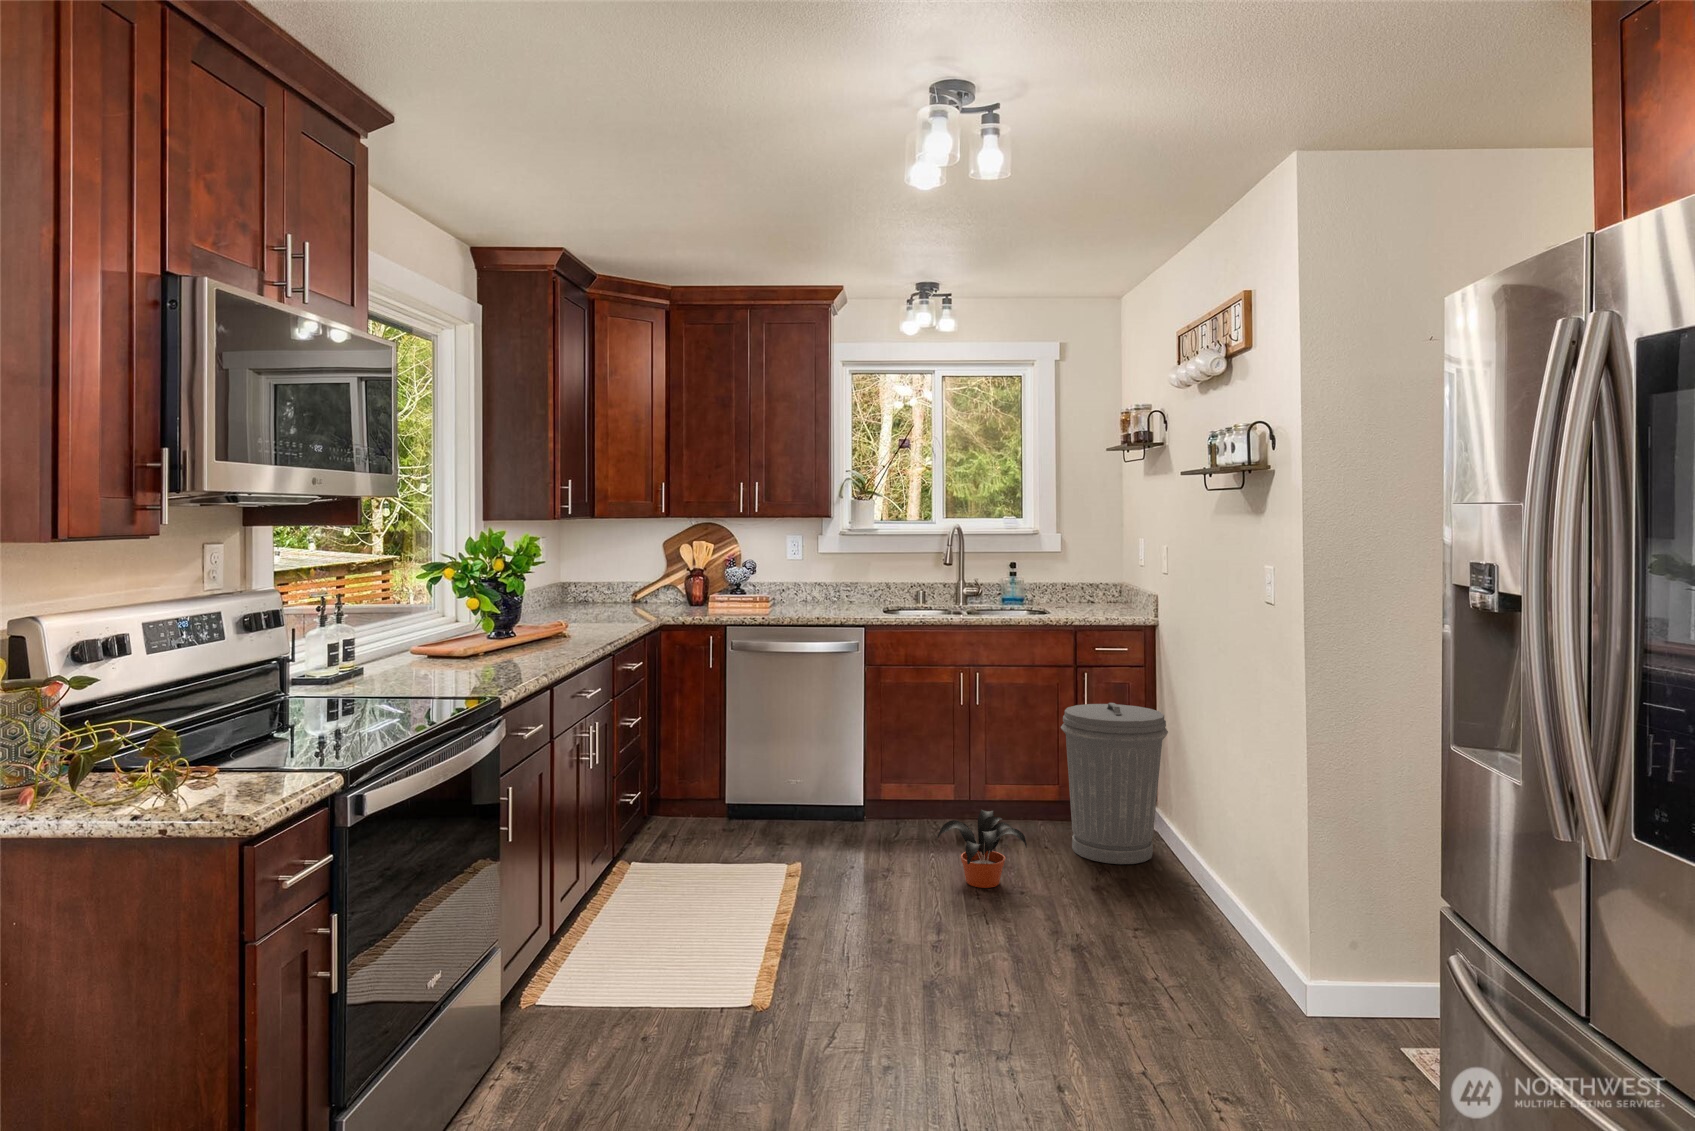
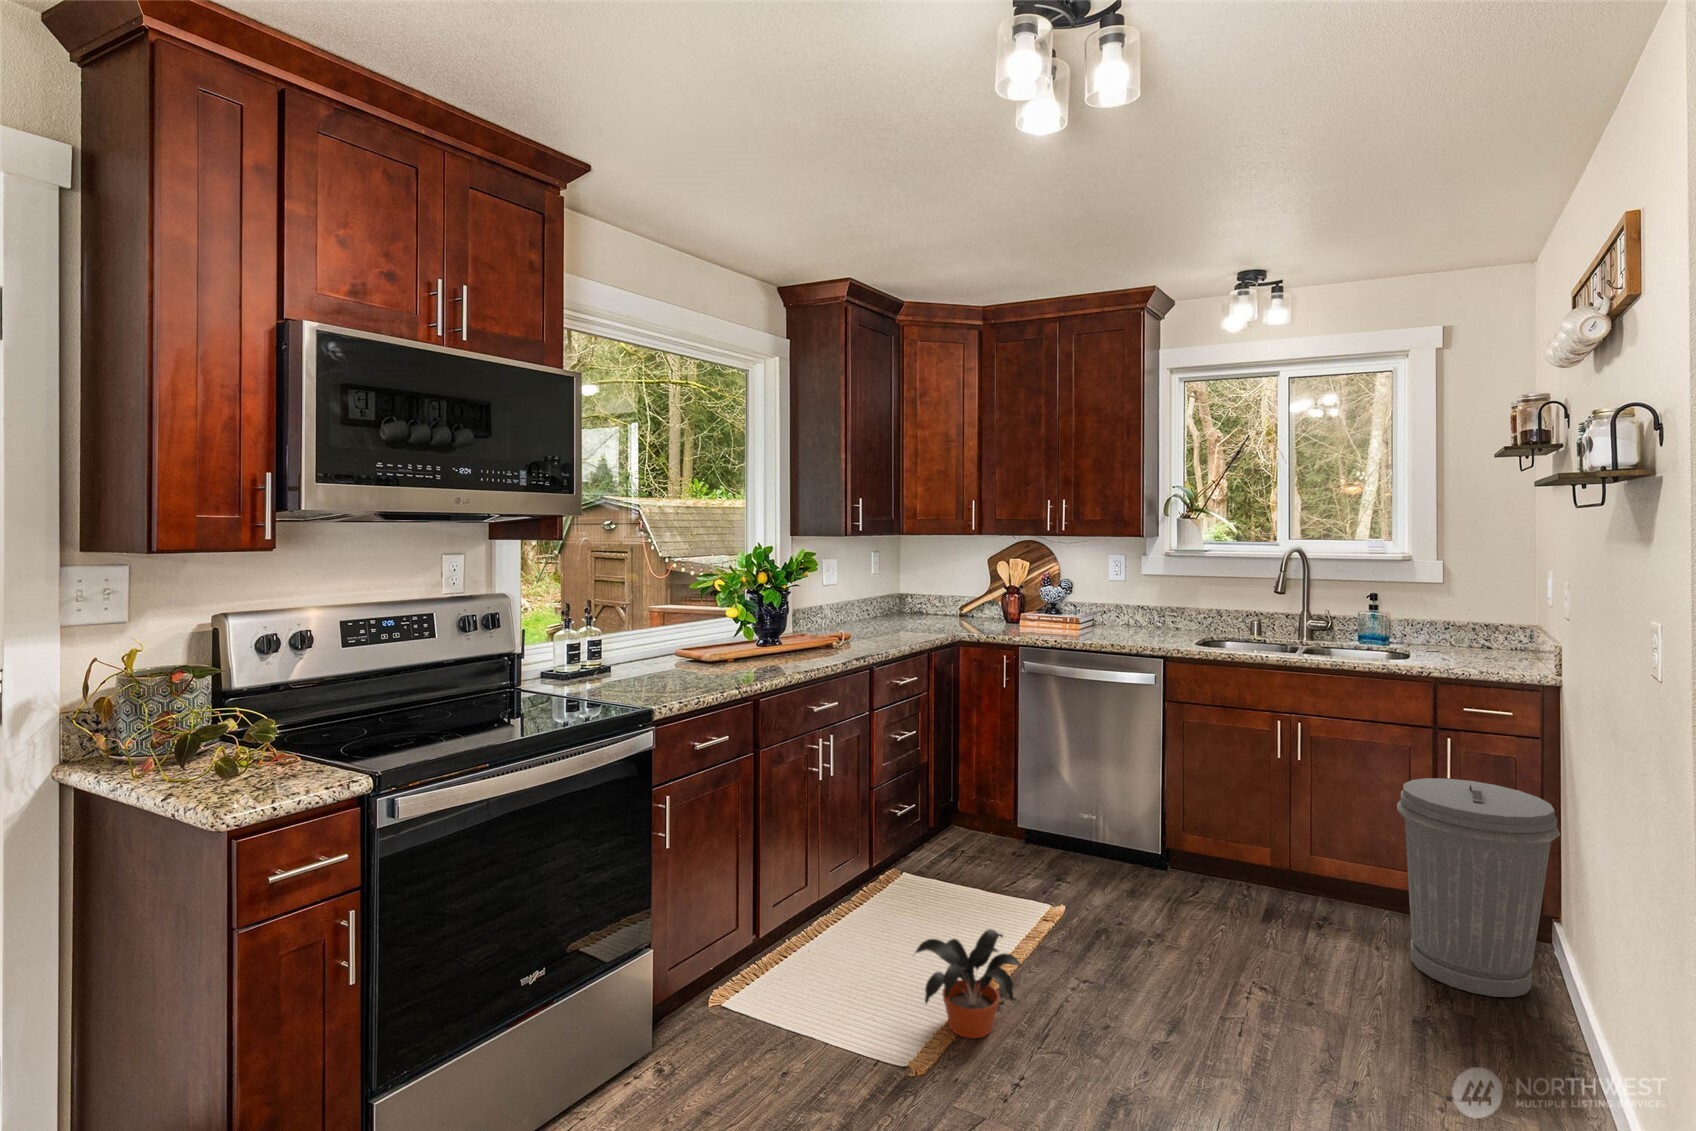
potted plant: present [937,810,1027,888] -> present [915,929,1022,1038]

